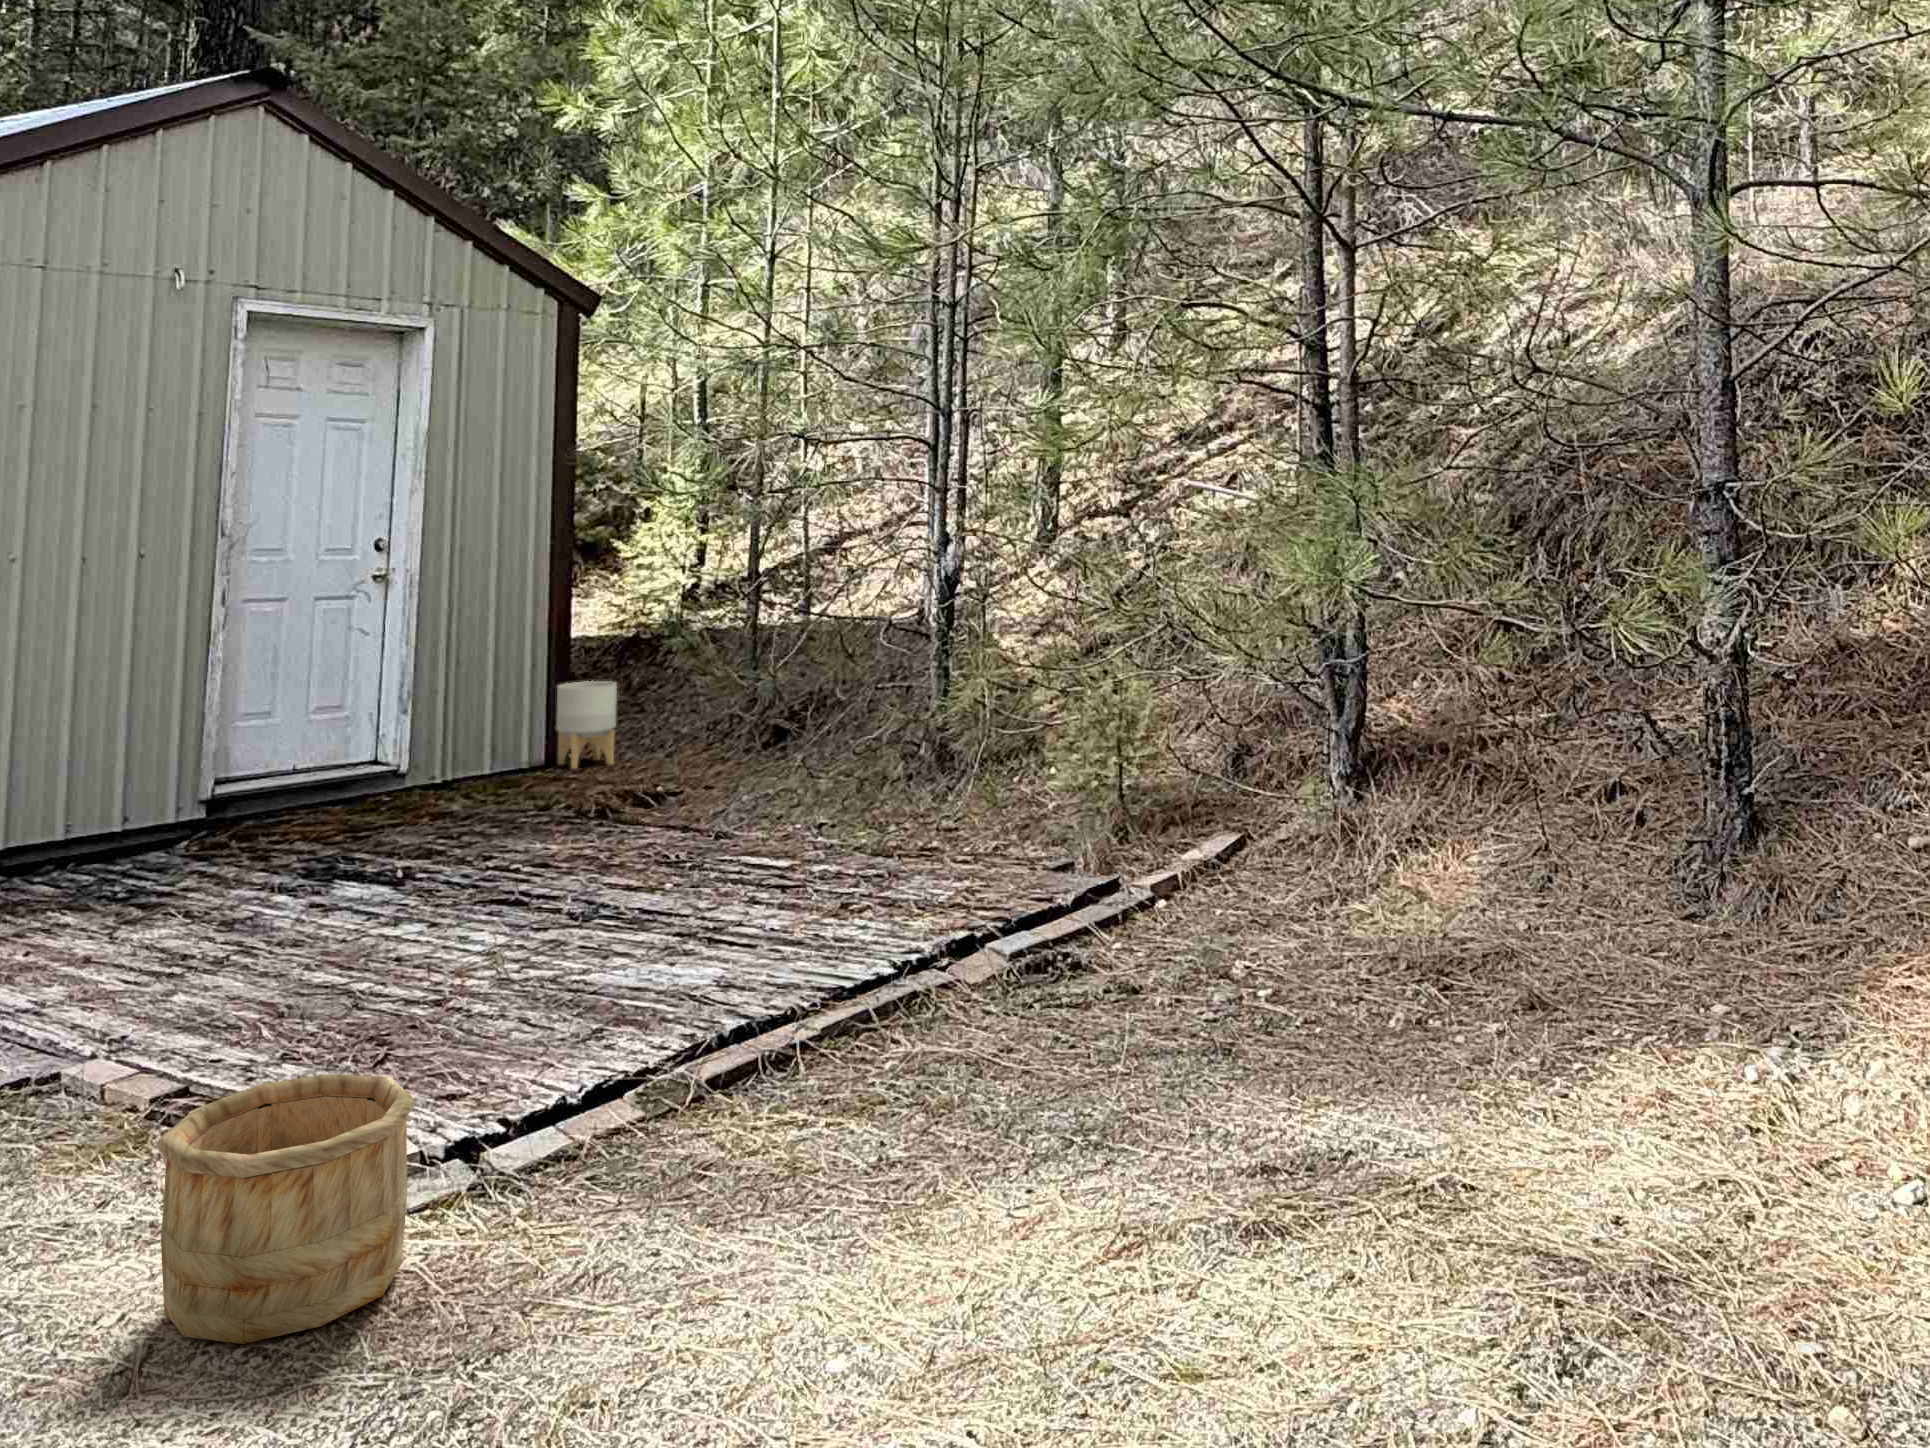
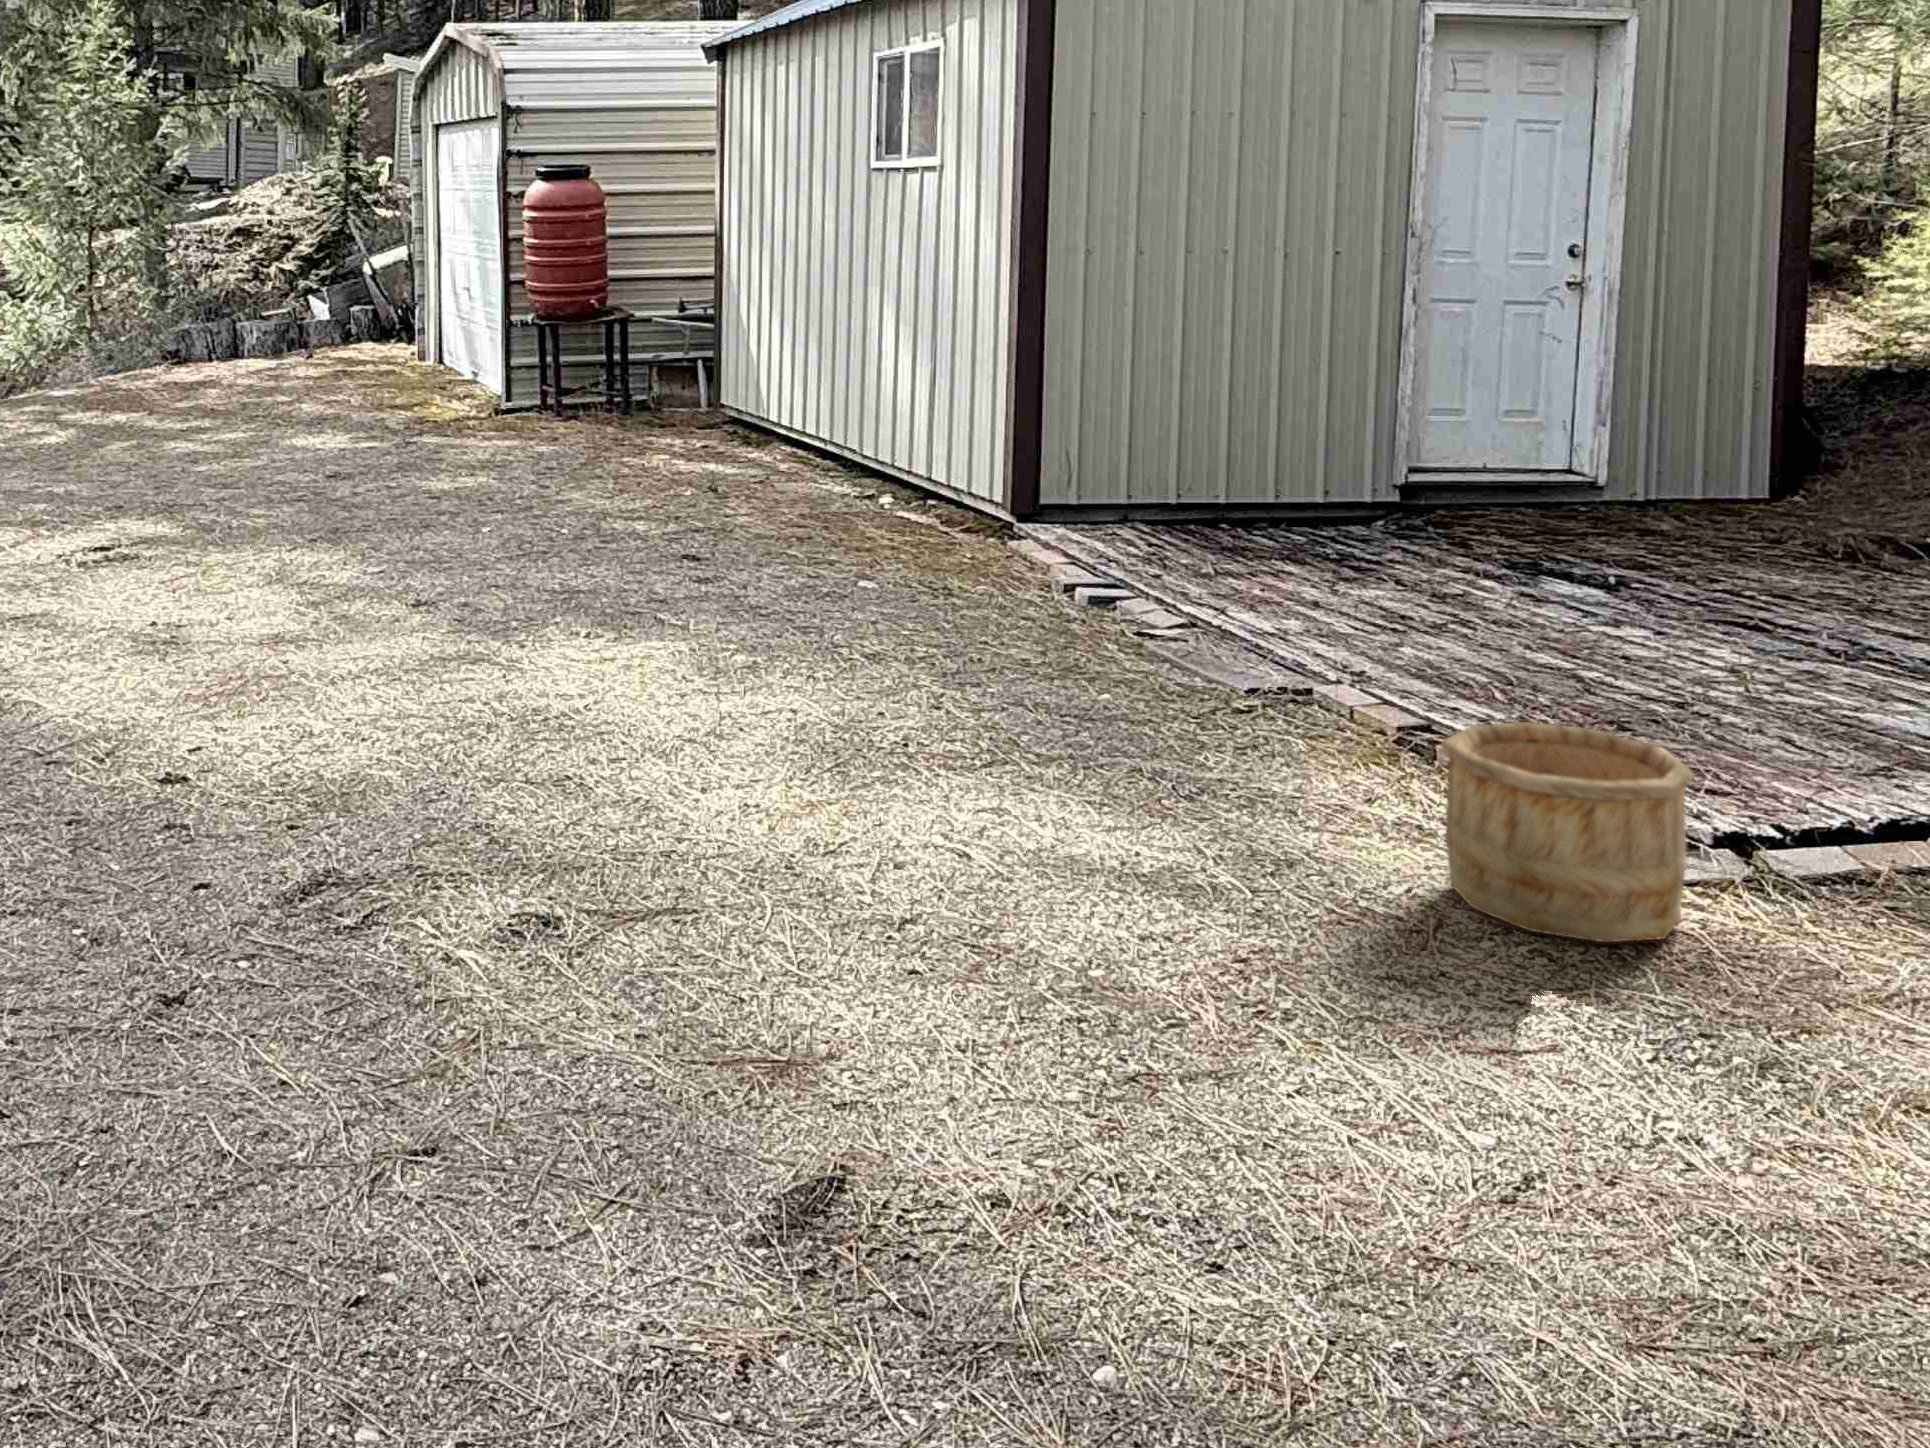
planter: present [556,681,617,769] -> none [1785,417,1872,516]

